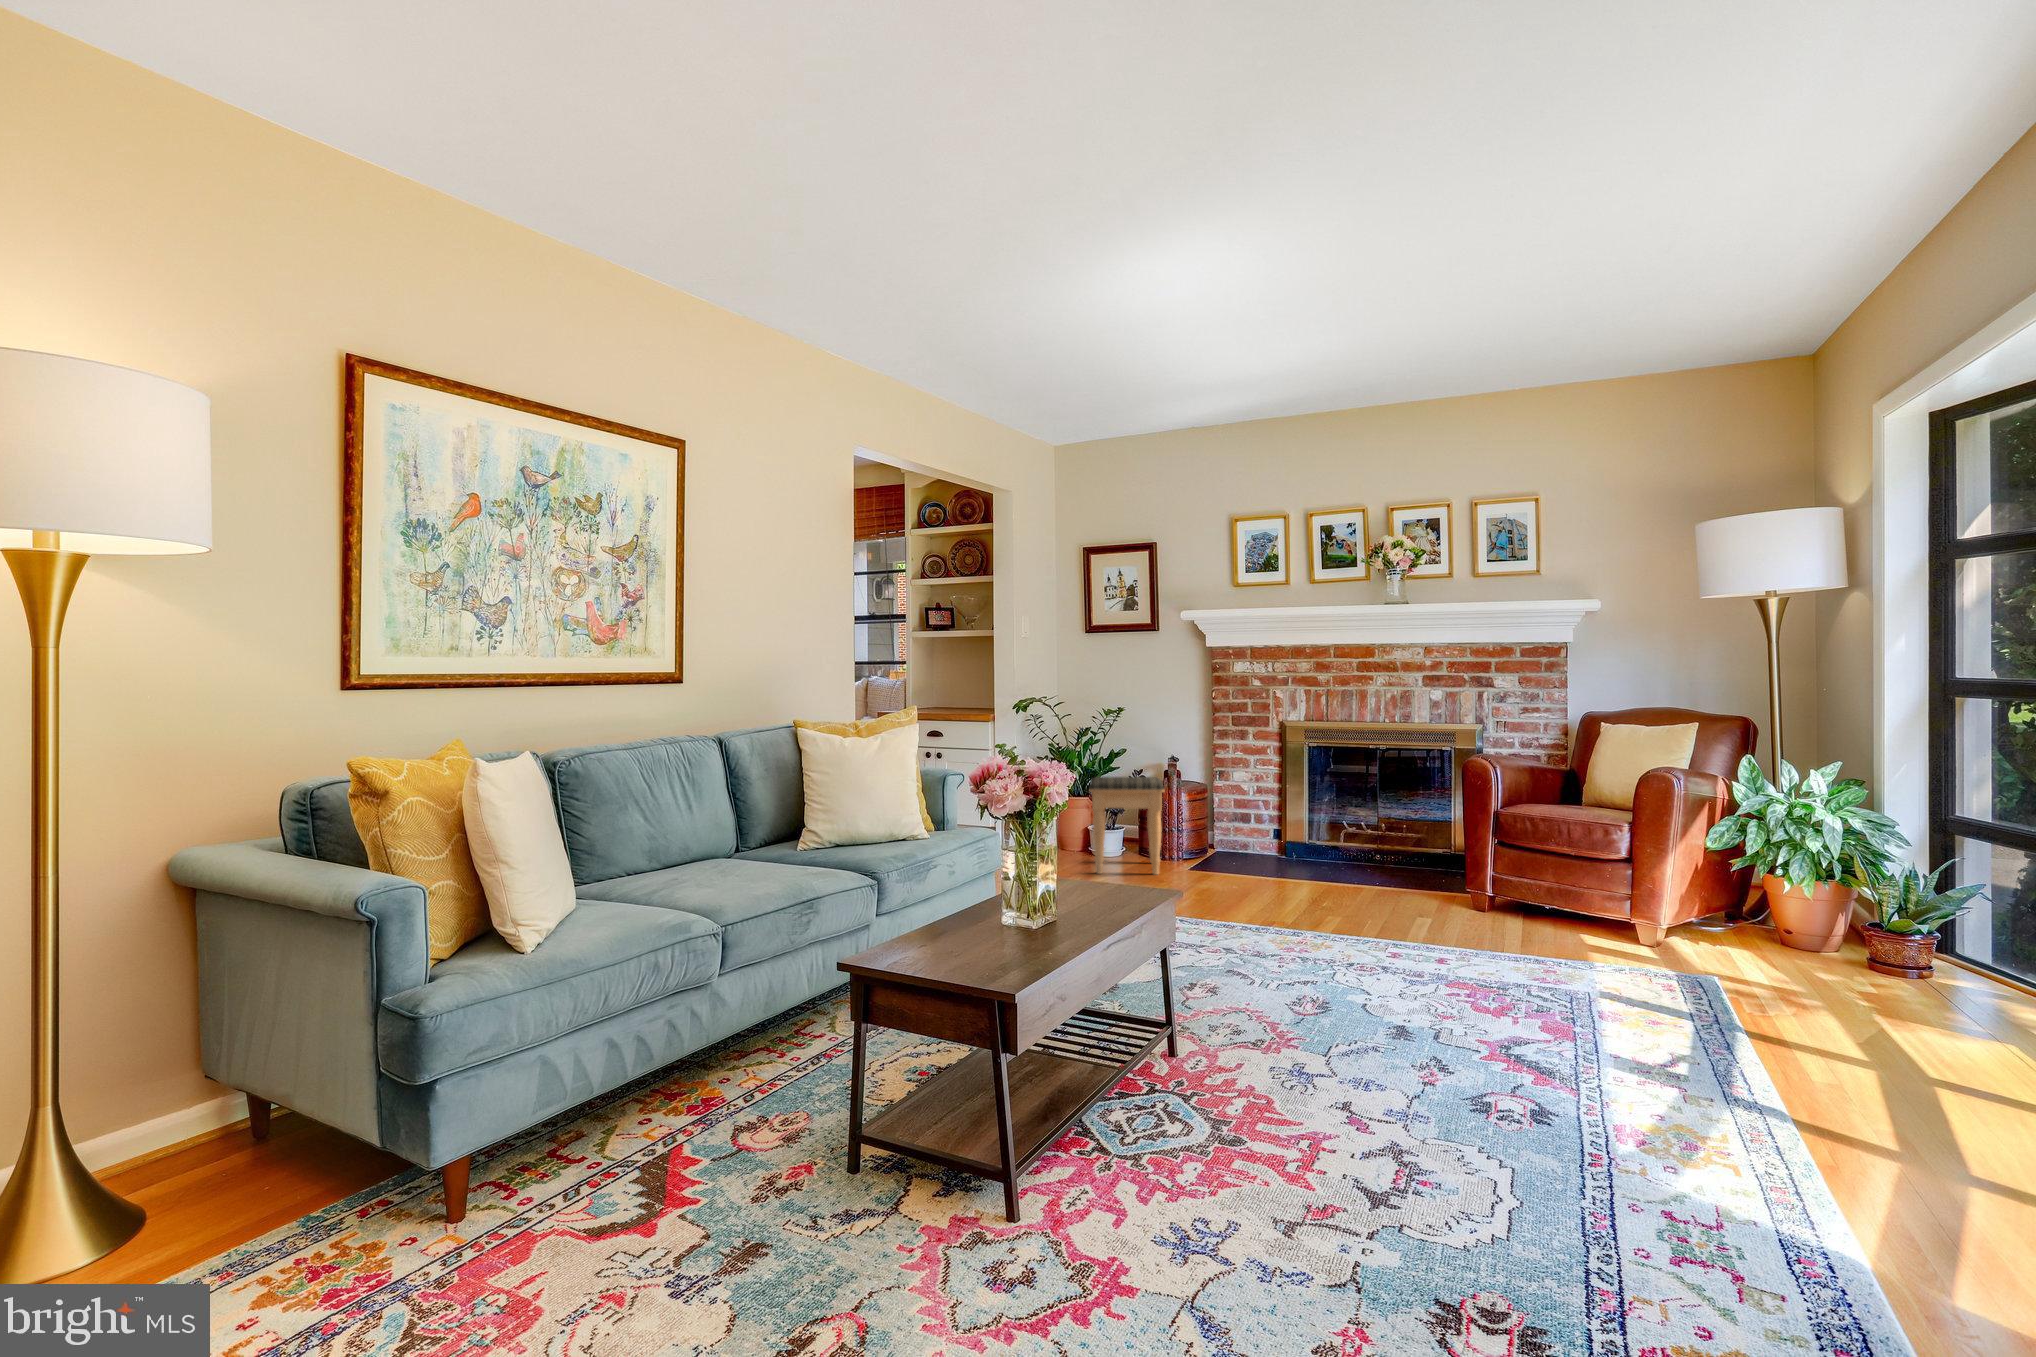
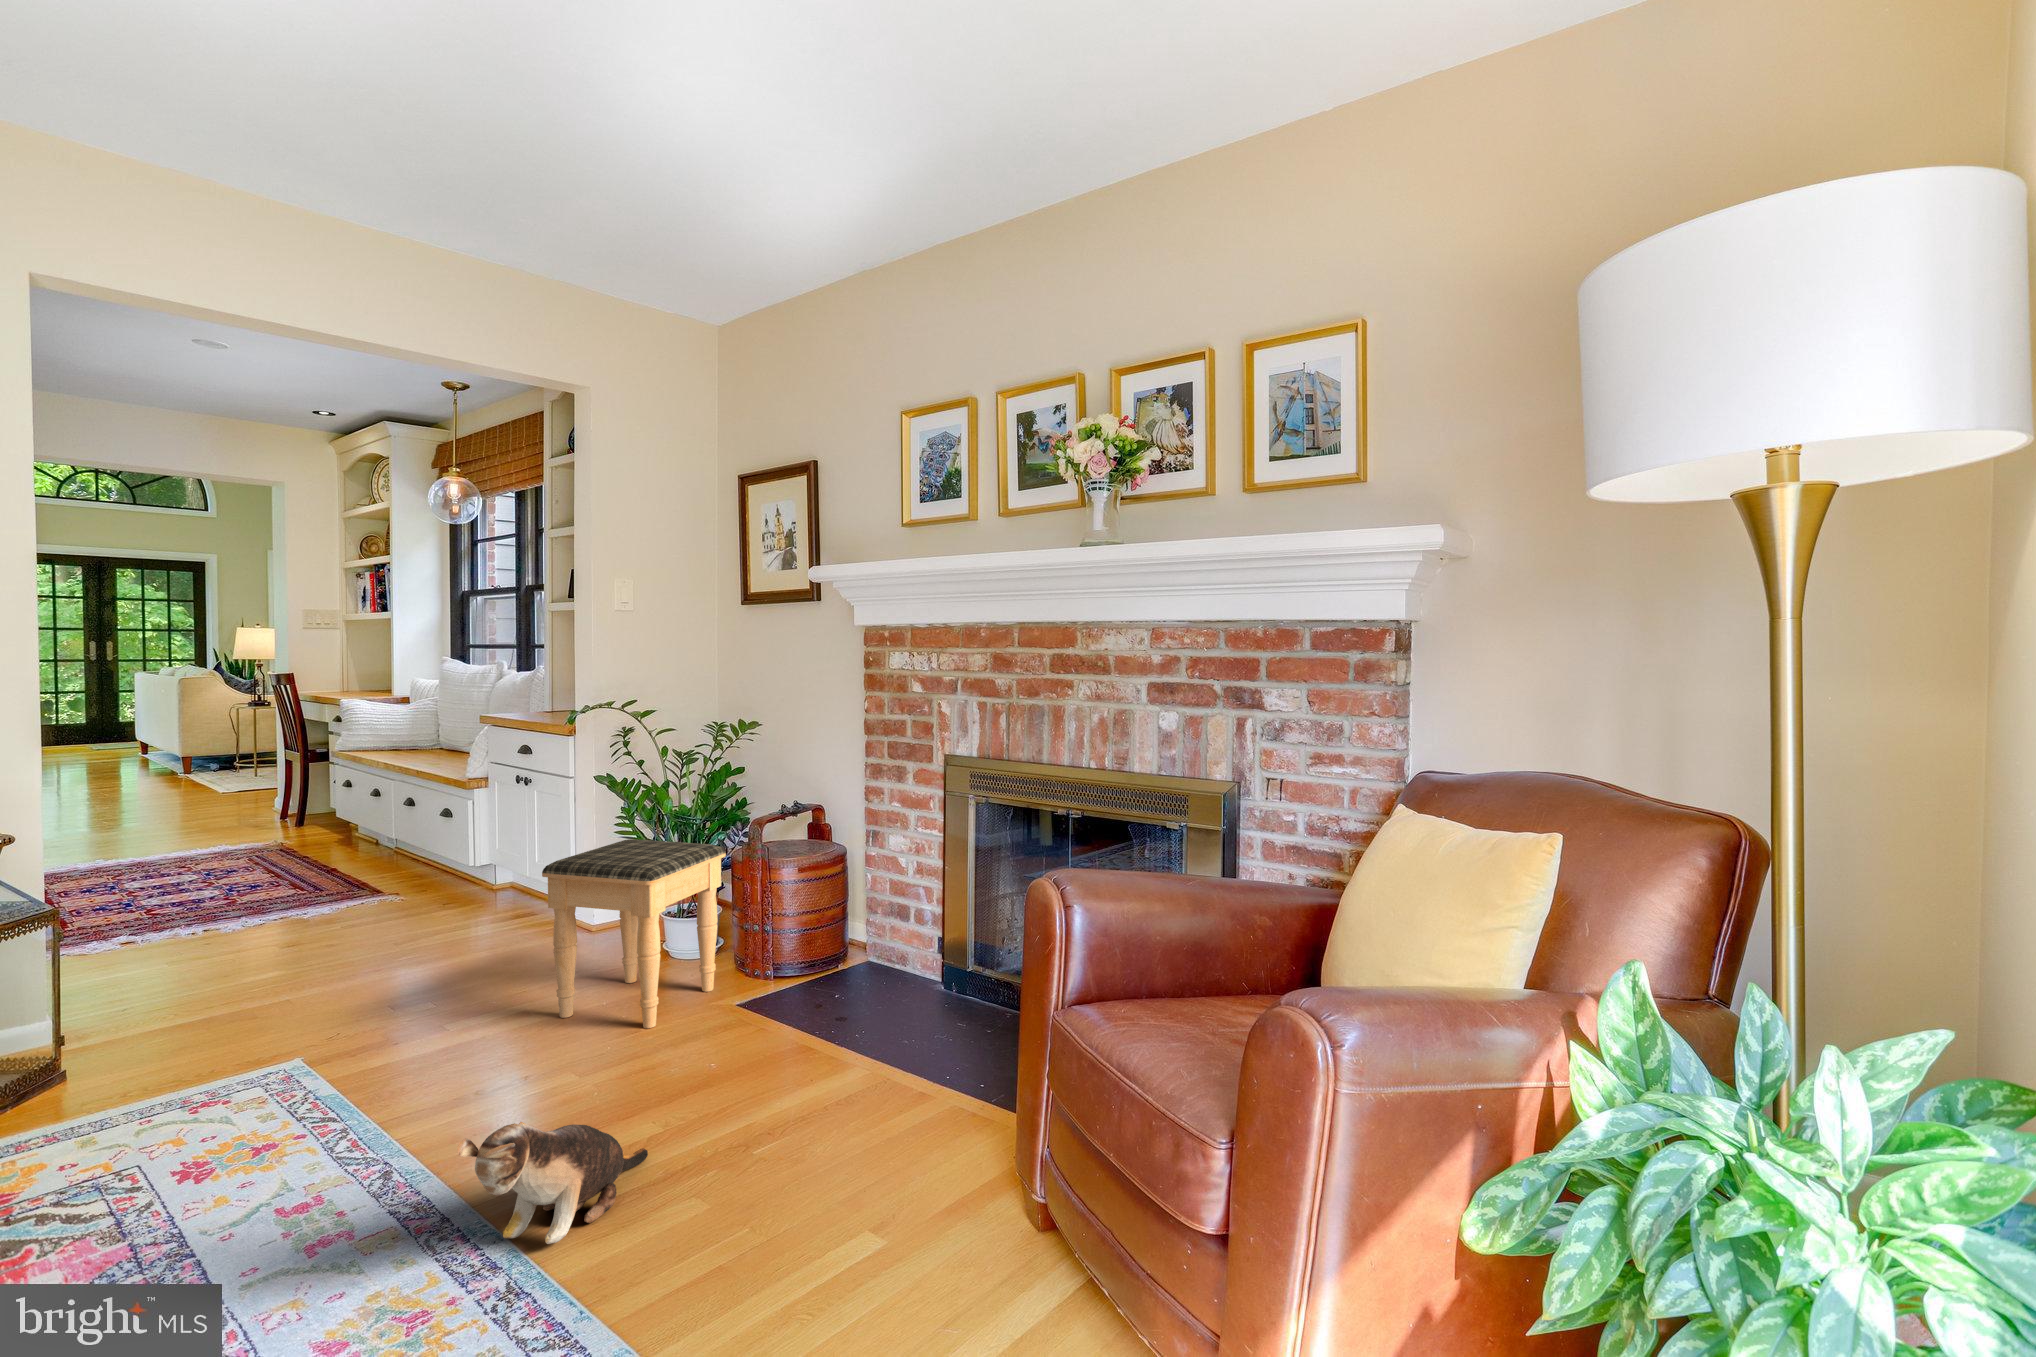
plush toy: none [1246,864,1279,918] -> present [457,1122,648,1244]

